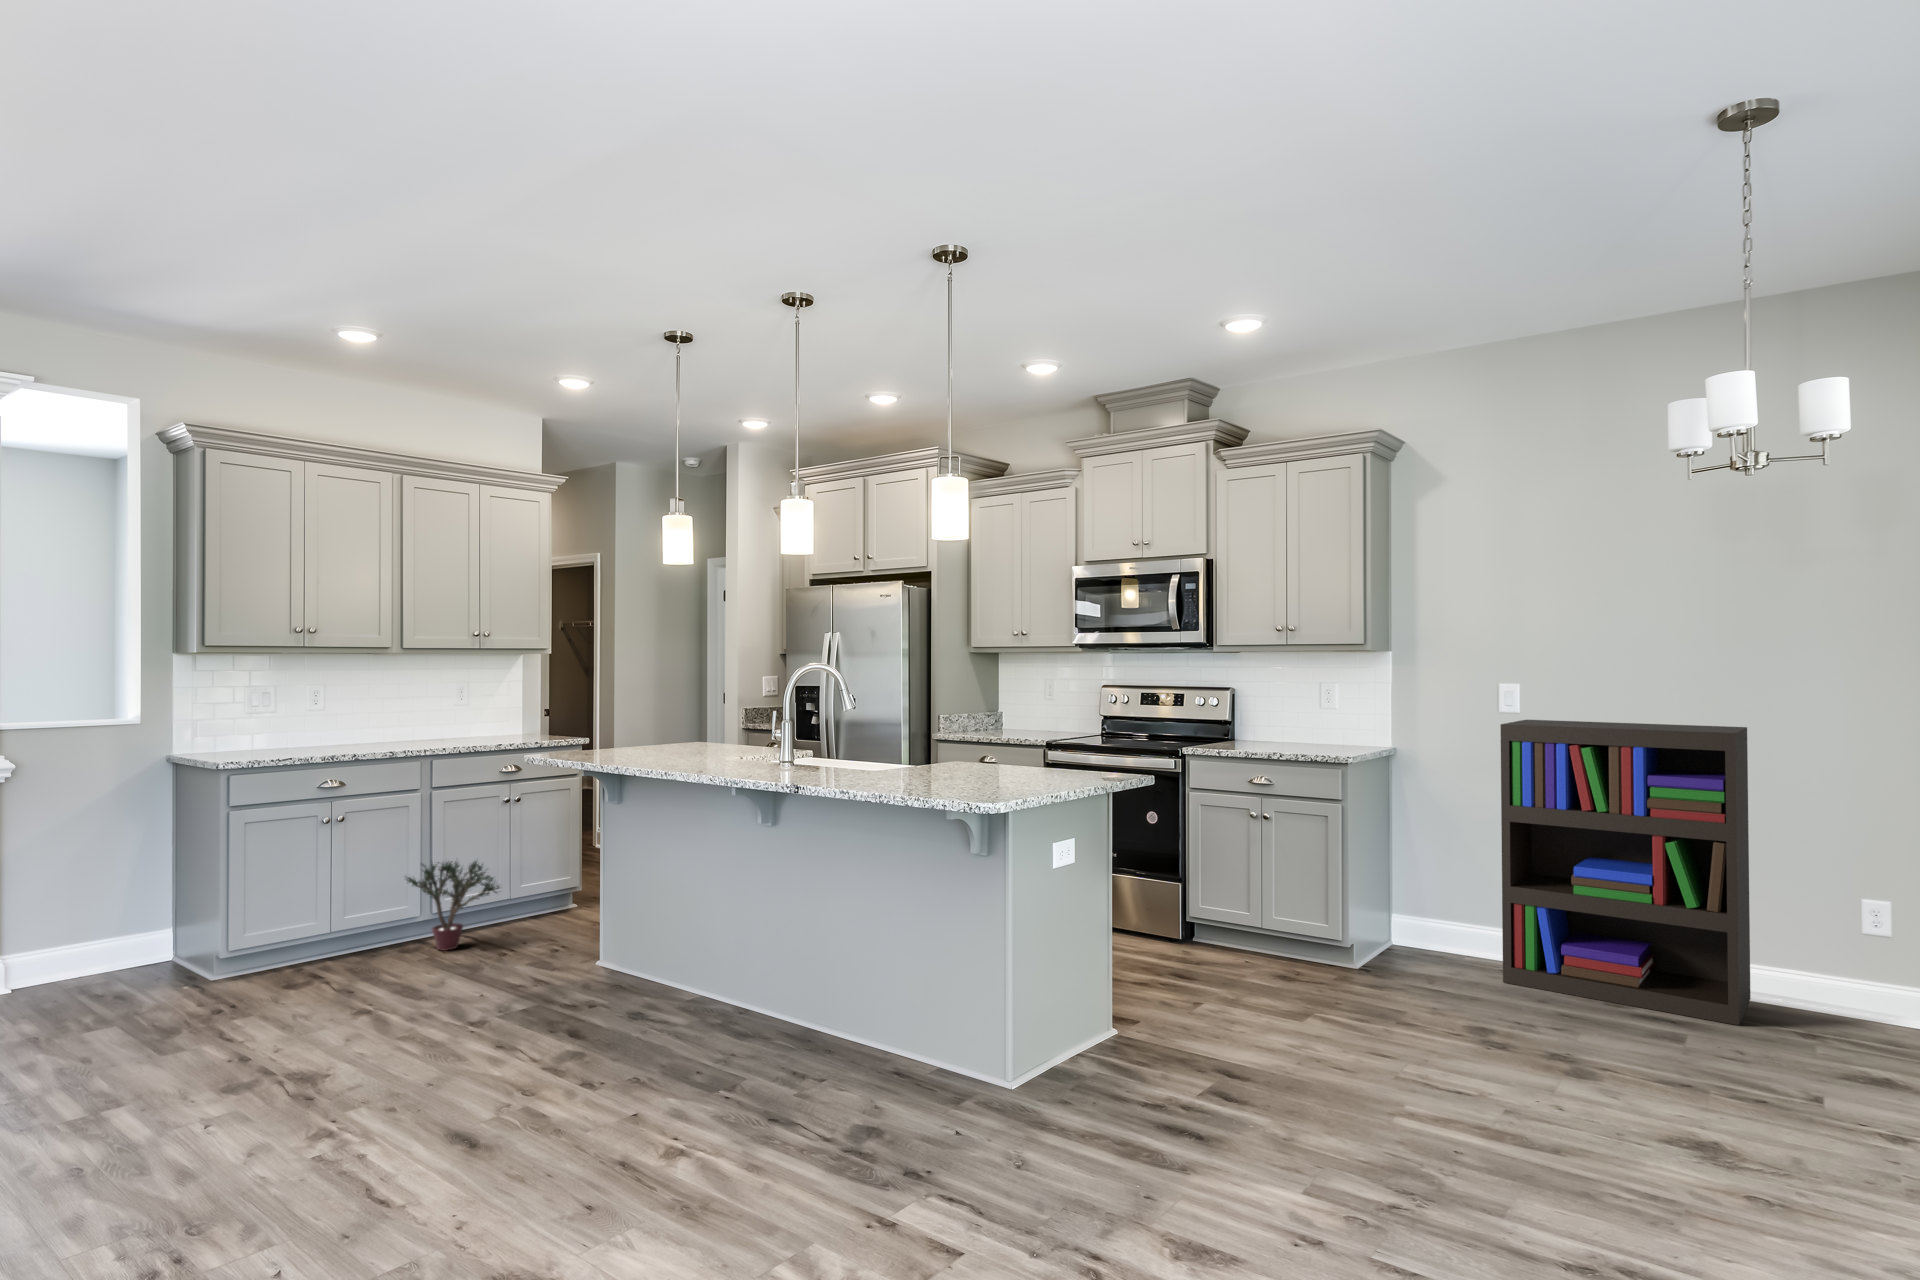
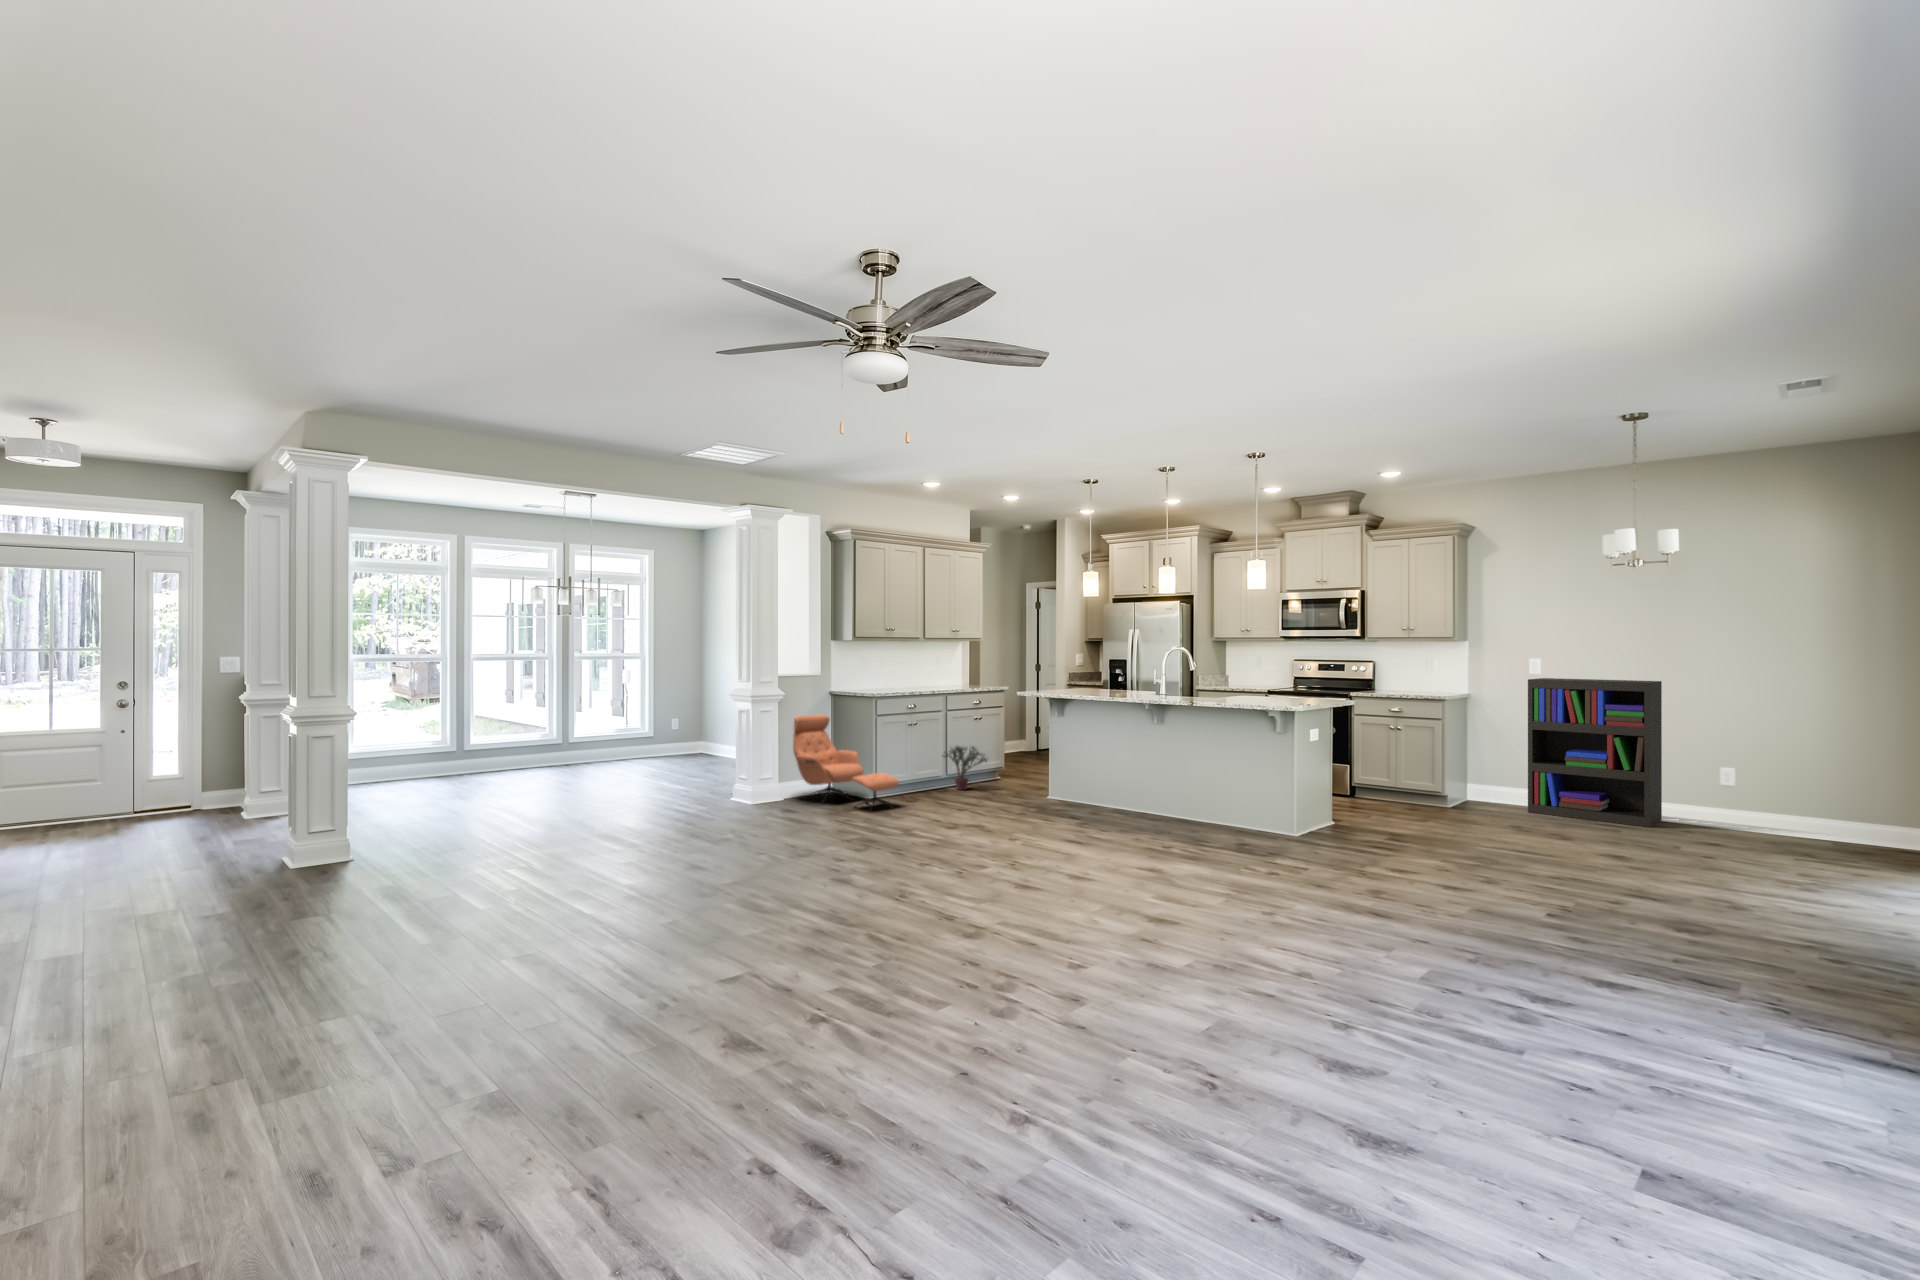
lounge chair: none [21,808,230,1035] -> present [793,715,899,810]

